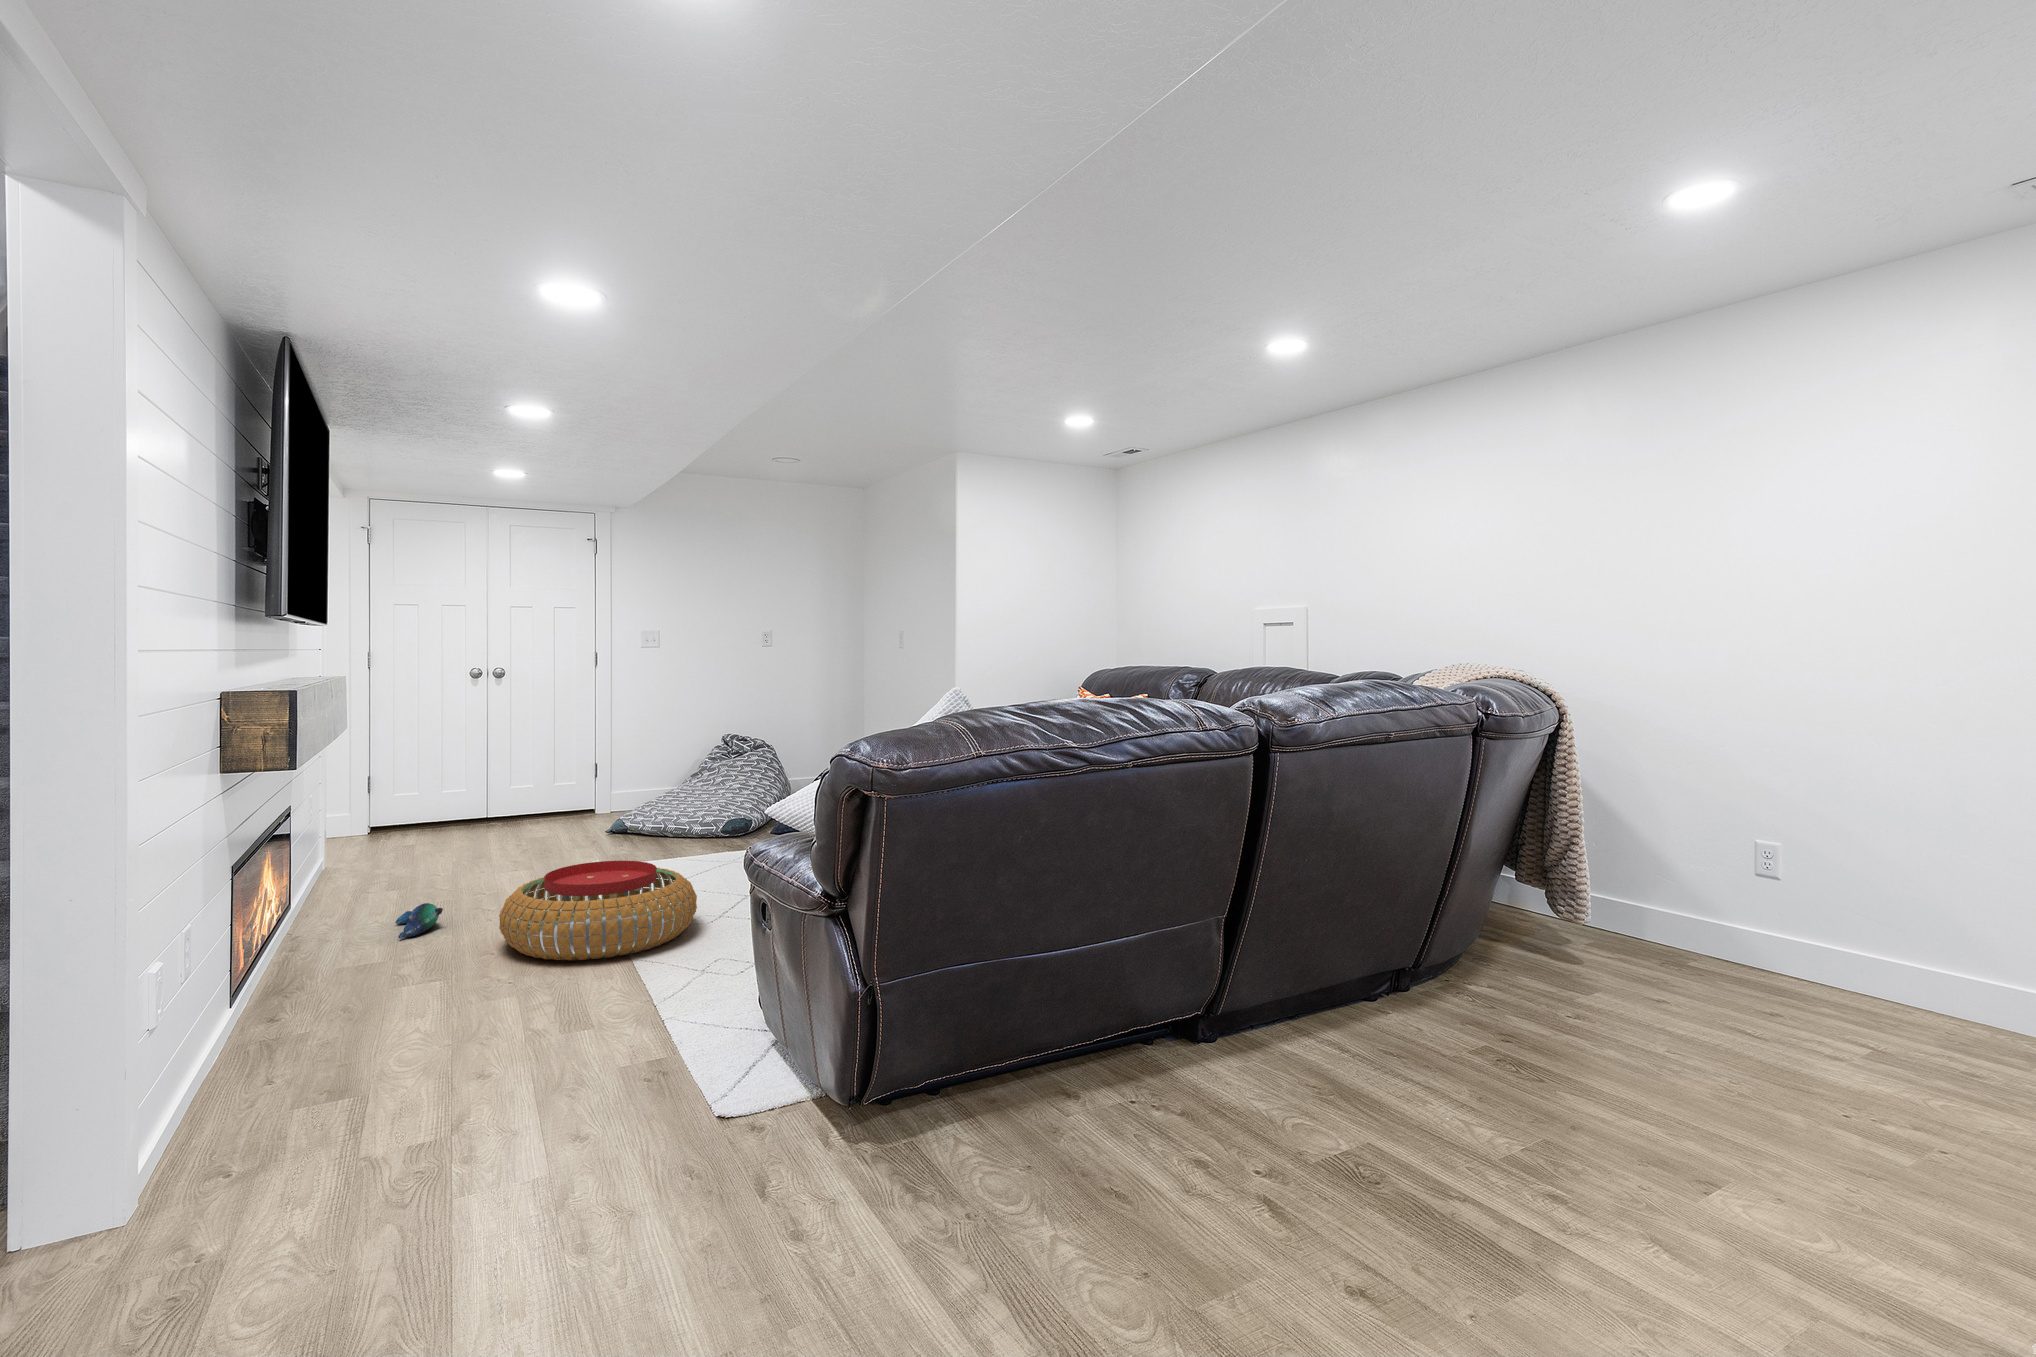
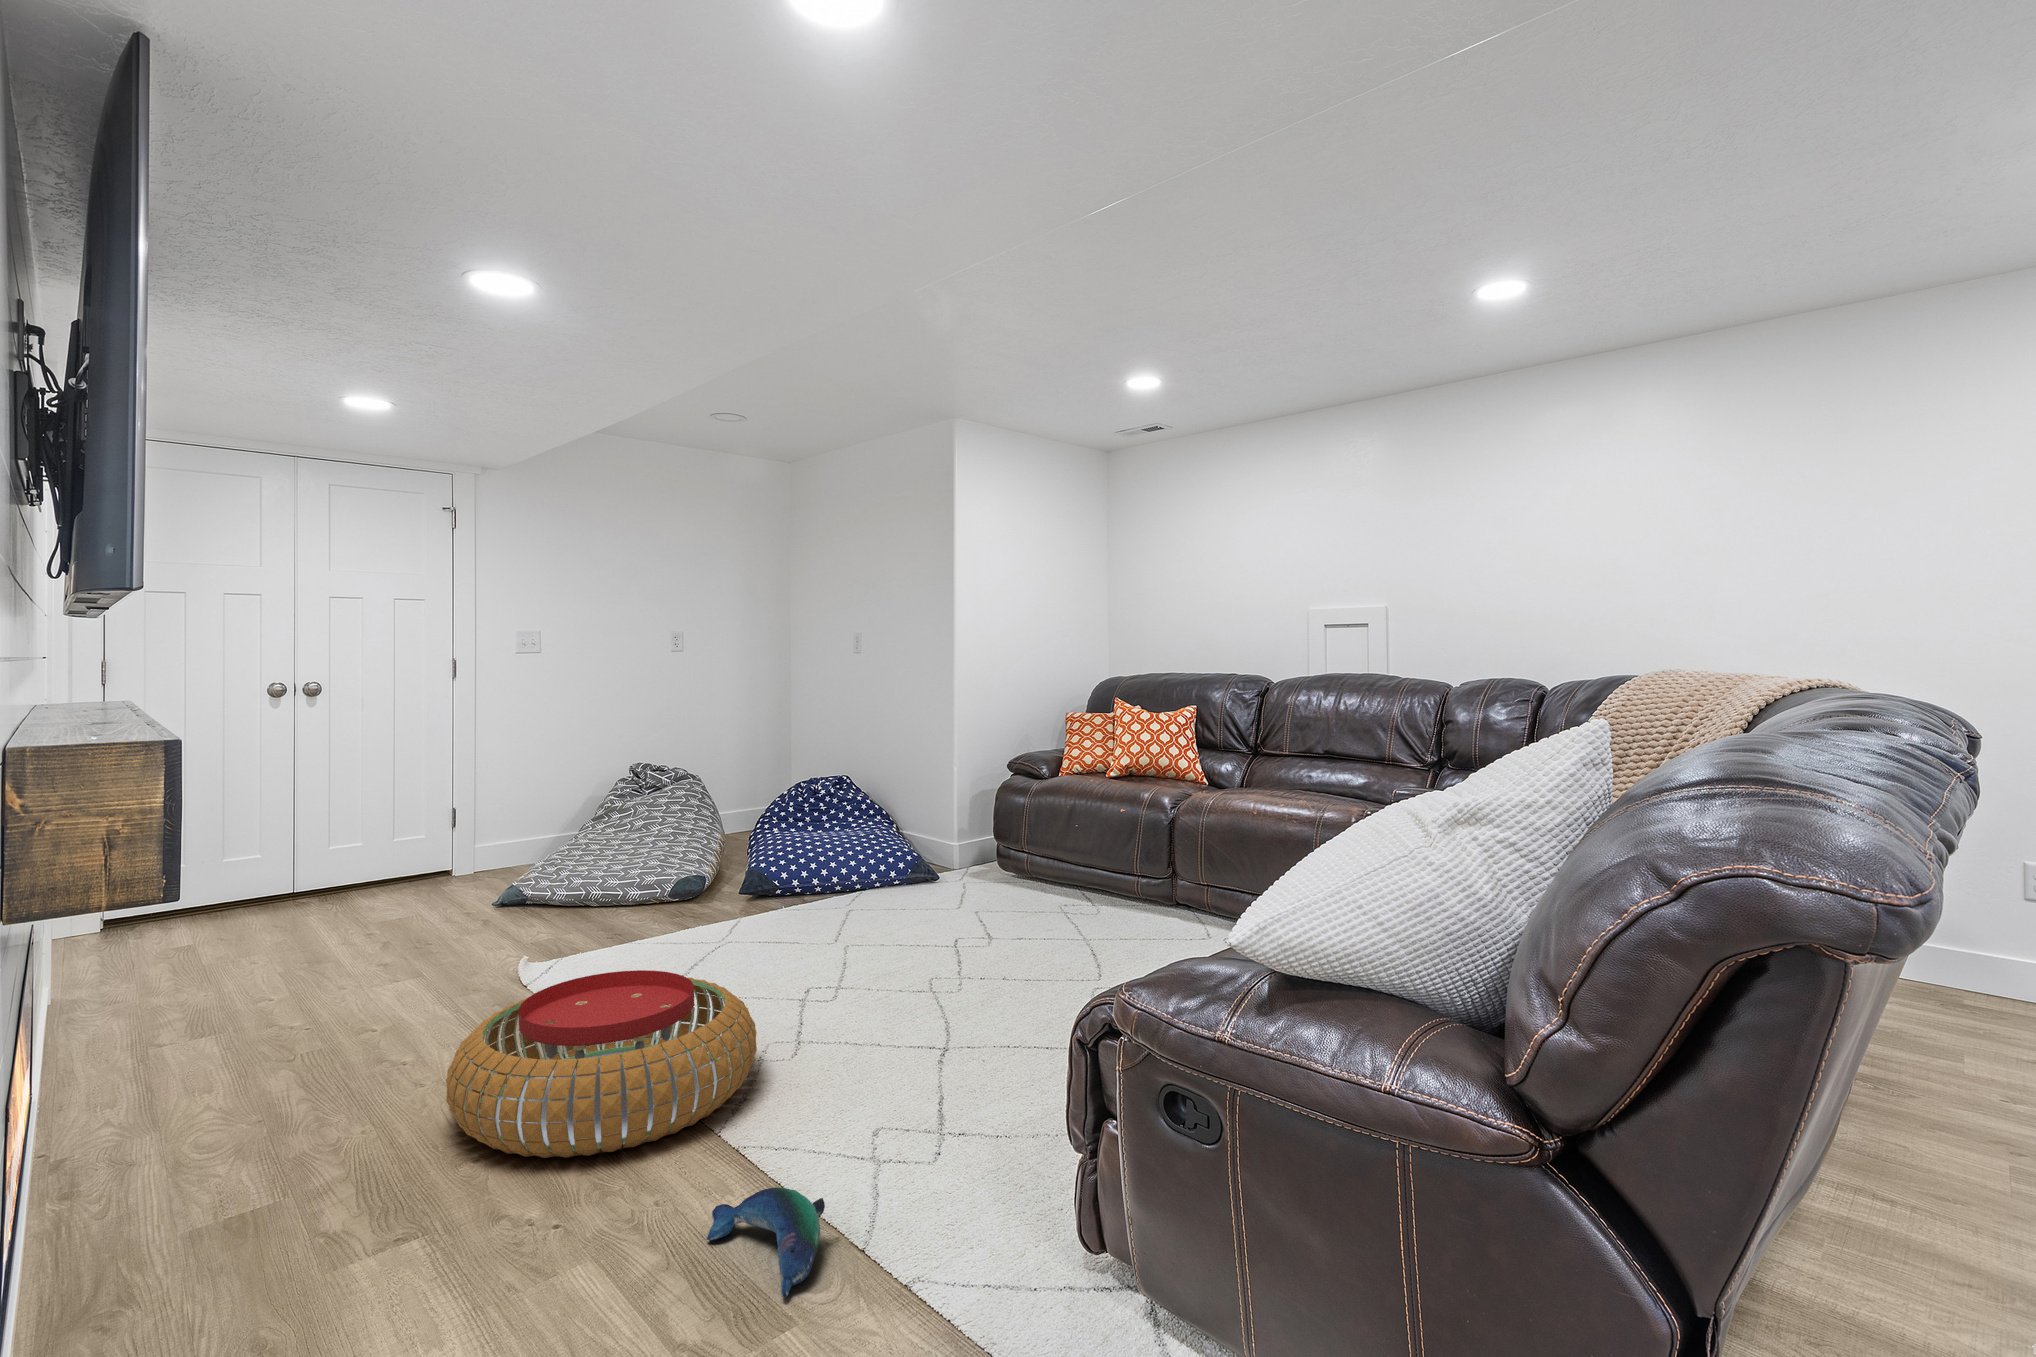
plush toy: present [395,903,443,939] -> present [707,1187,825,1297]

